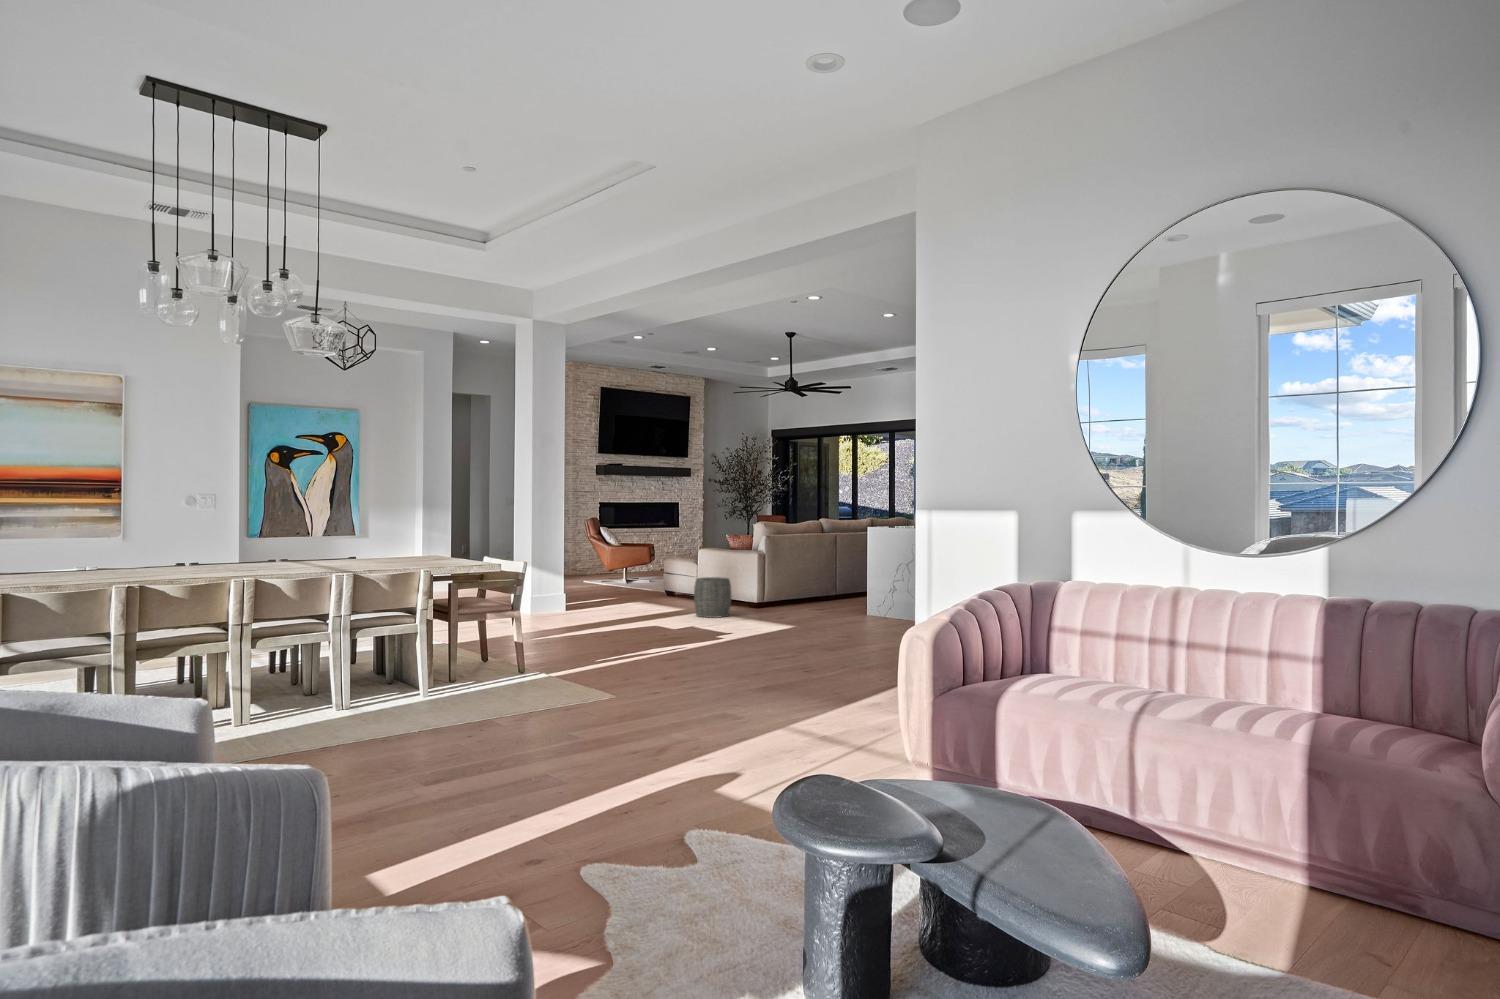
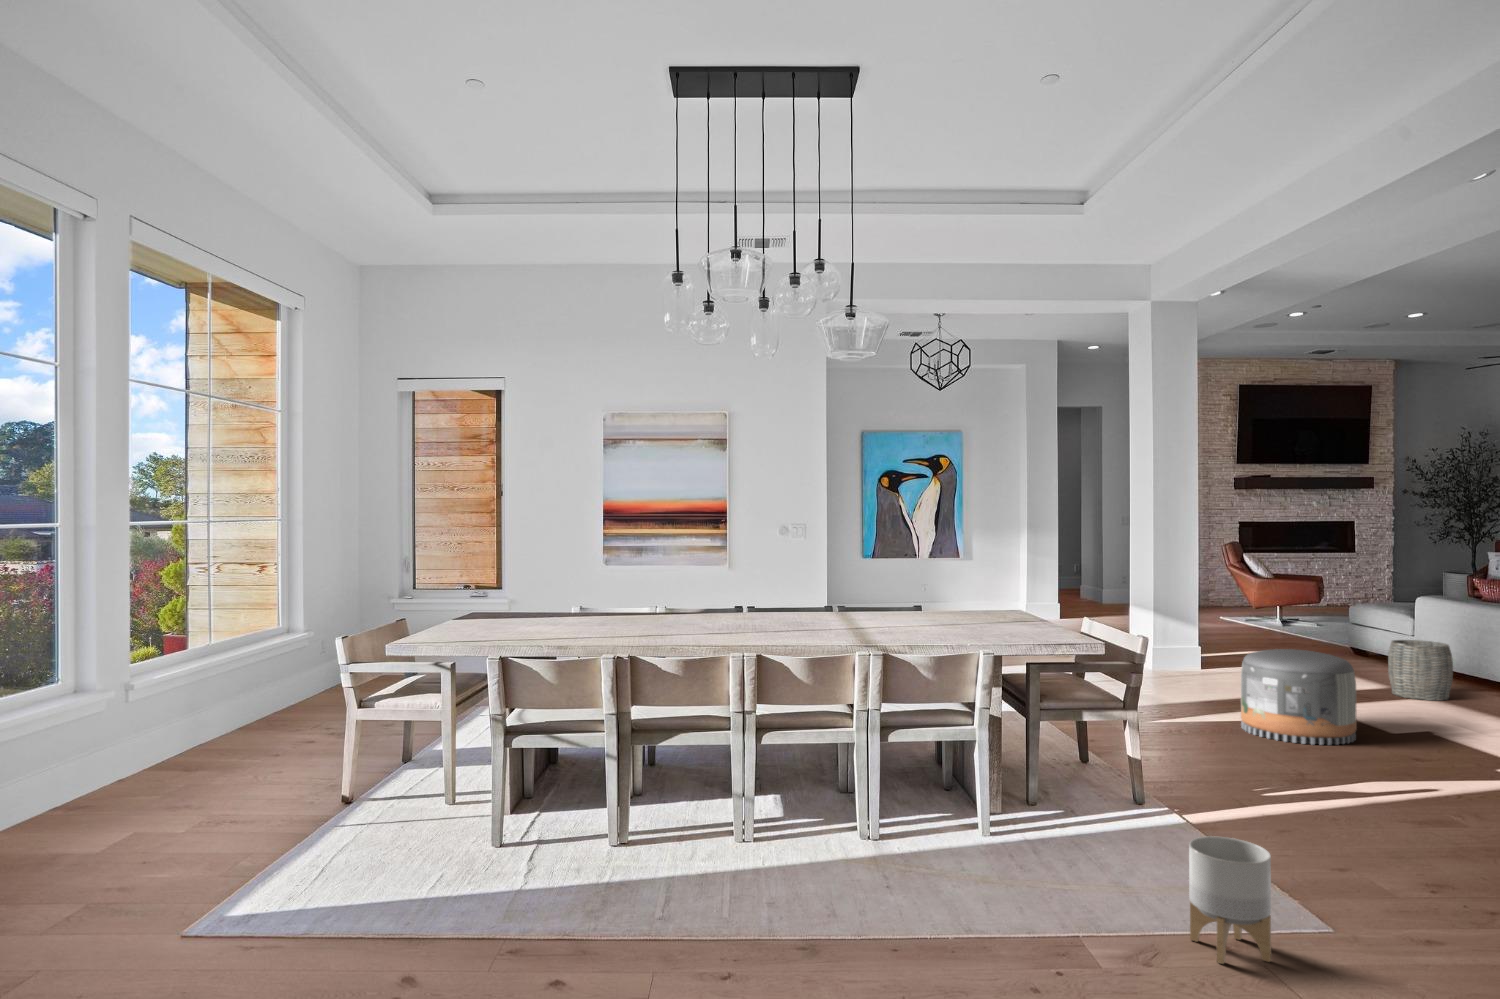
pouf: none [600,581,672,645] -> present [1241,649,1357,745]
planter: none [575,666,620,737] -> present [1189,836,1271,964]

